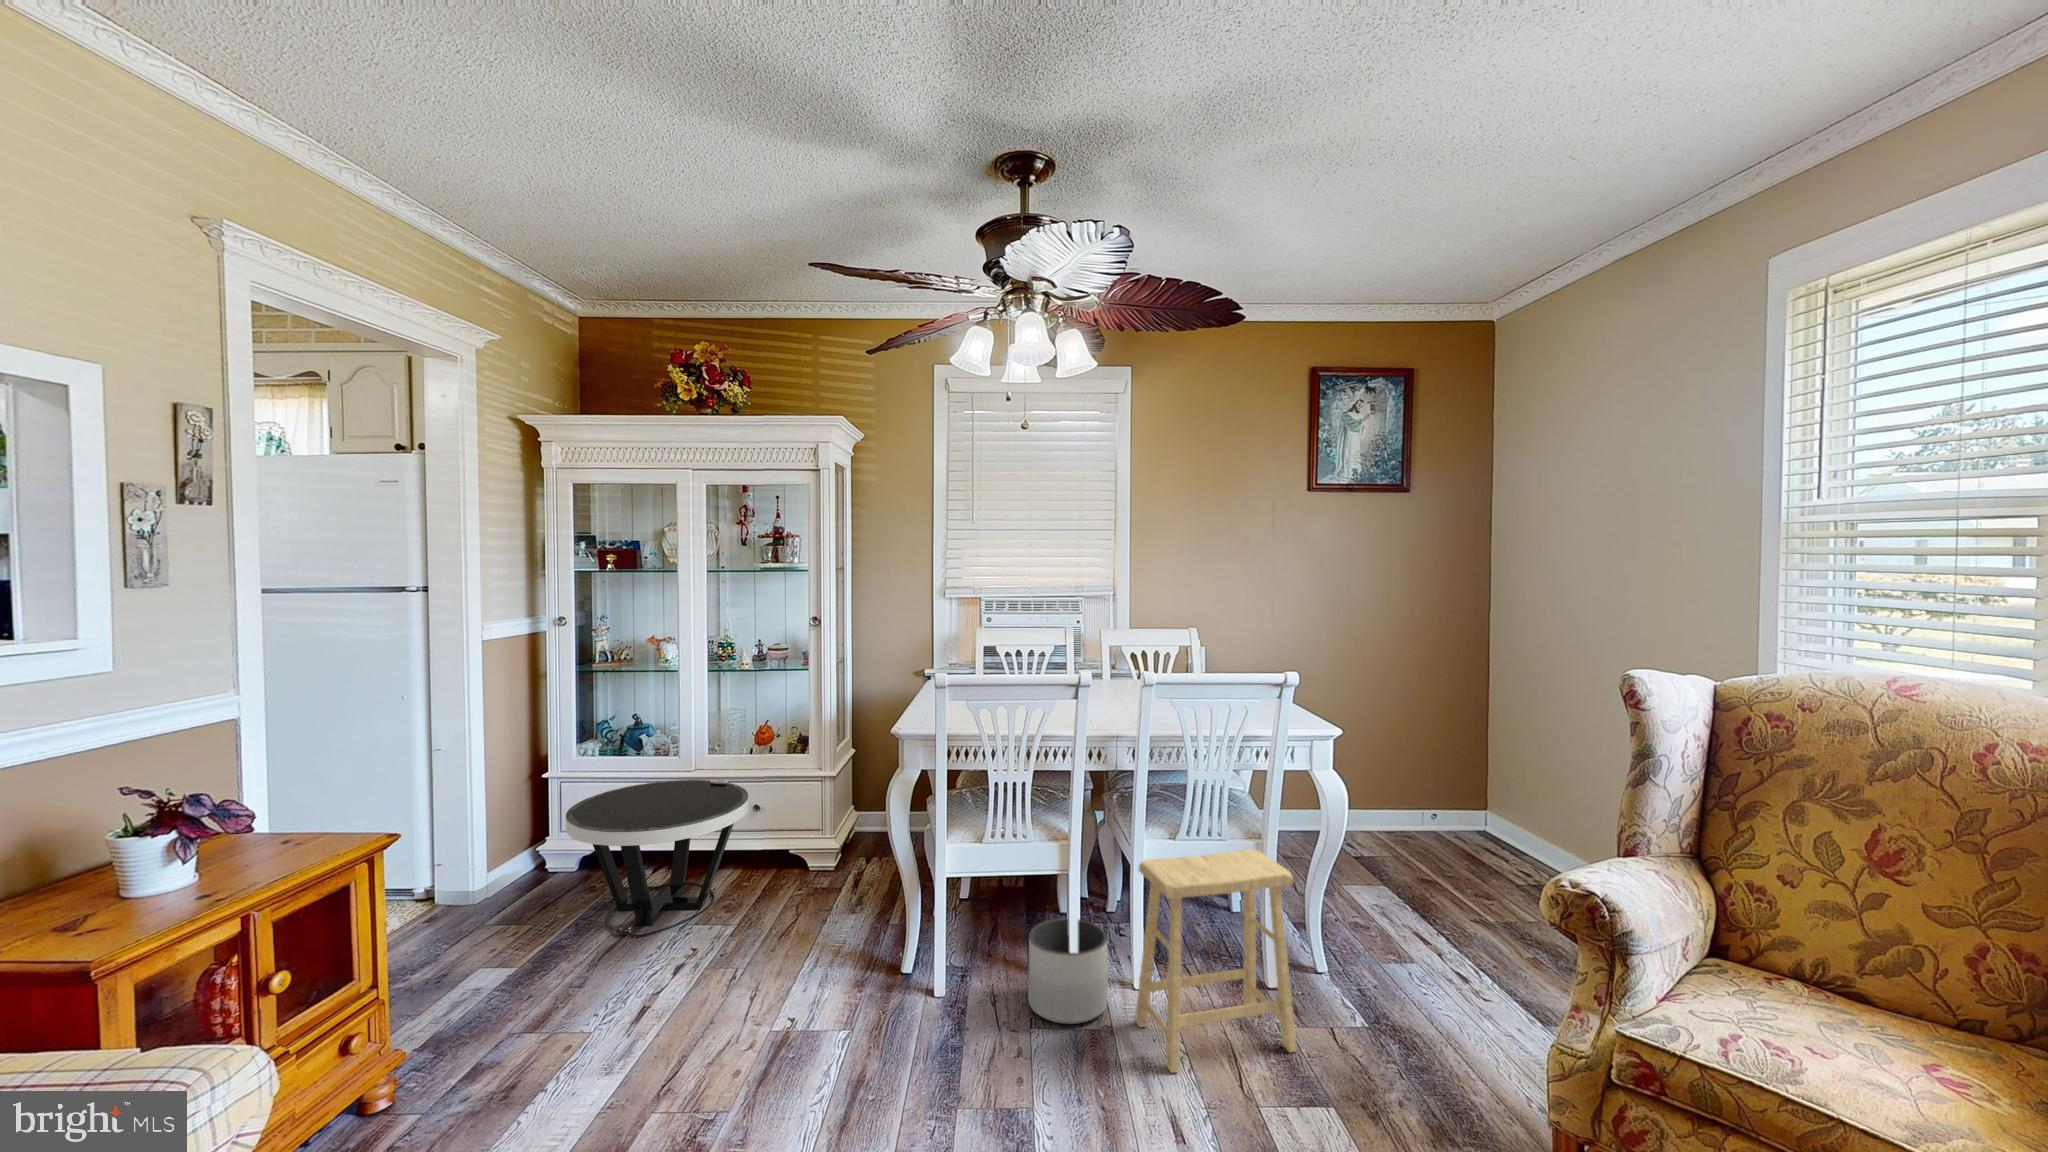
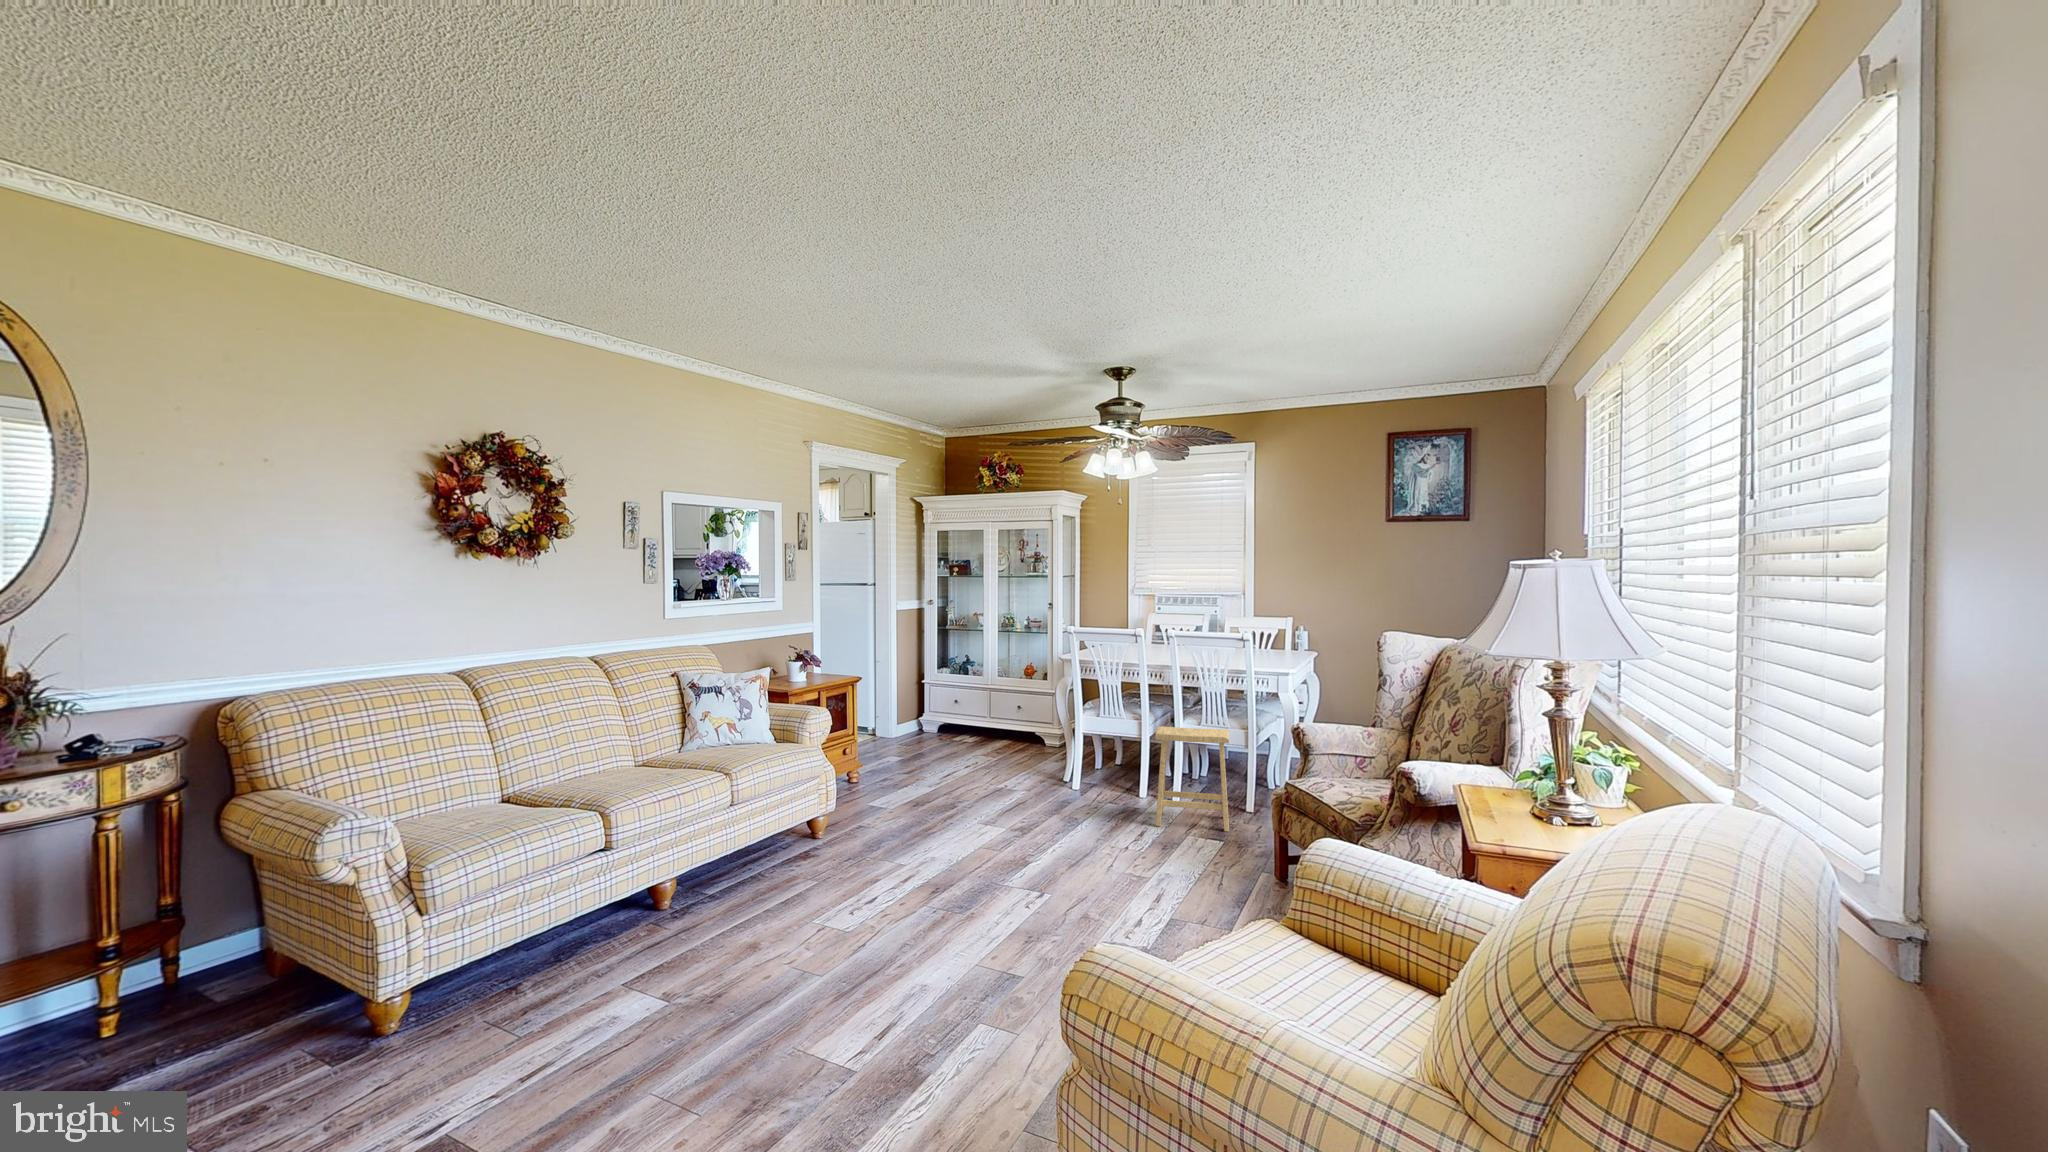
side table: present [566,780,749,937] -> none [926,689,1012,758]
planter: present [1028,918,1108,1024] -> none [1111,762,1153,808]

